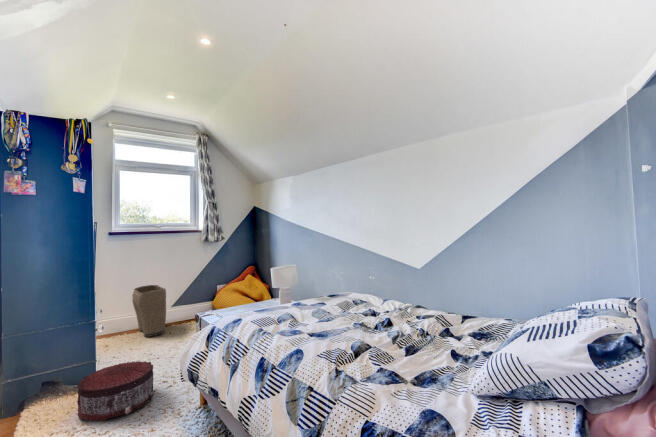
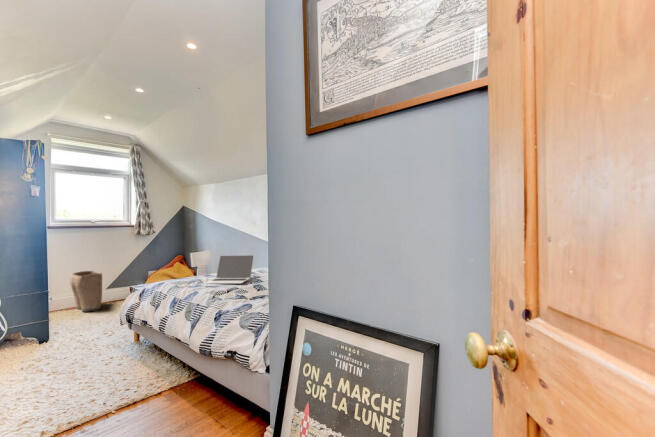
laptop: none [303,277,371,330] -> present [205,255,253,284]
pouf: present [77,361,154,421] -> none [39,319,98,355]

